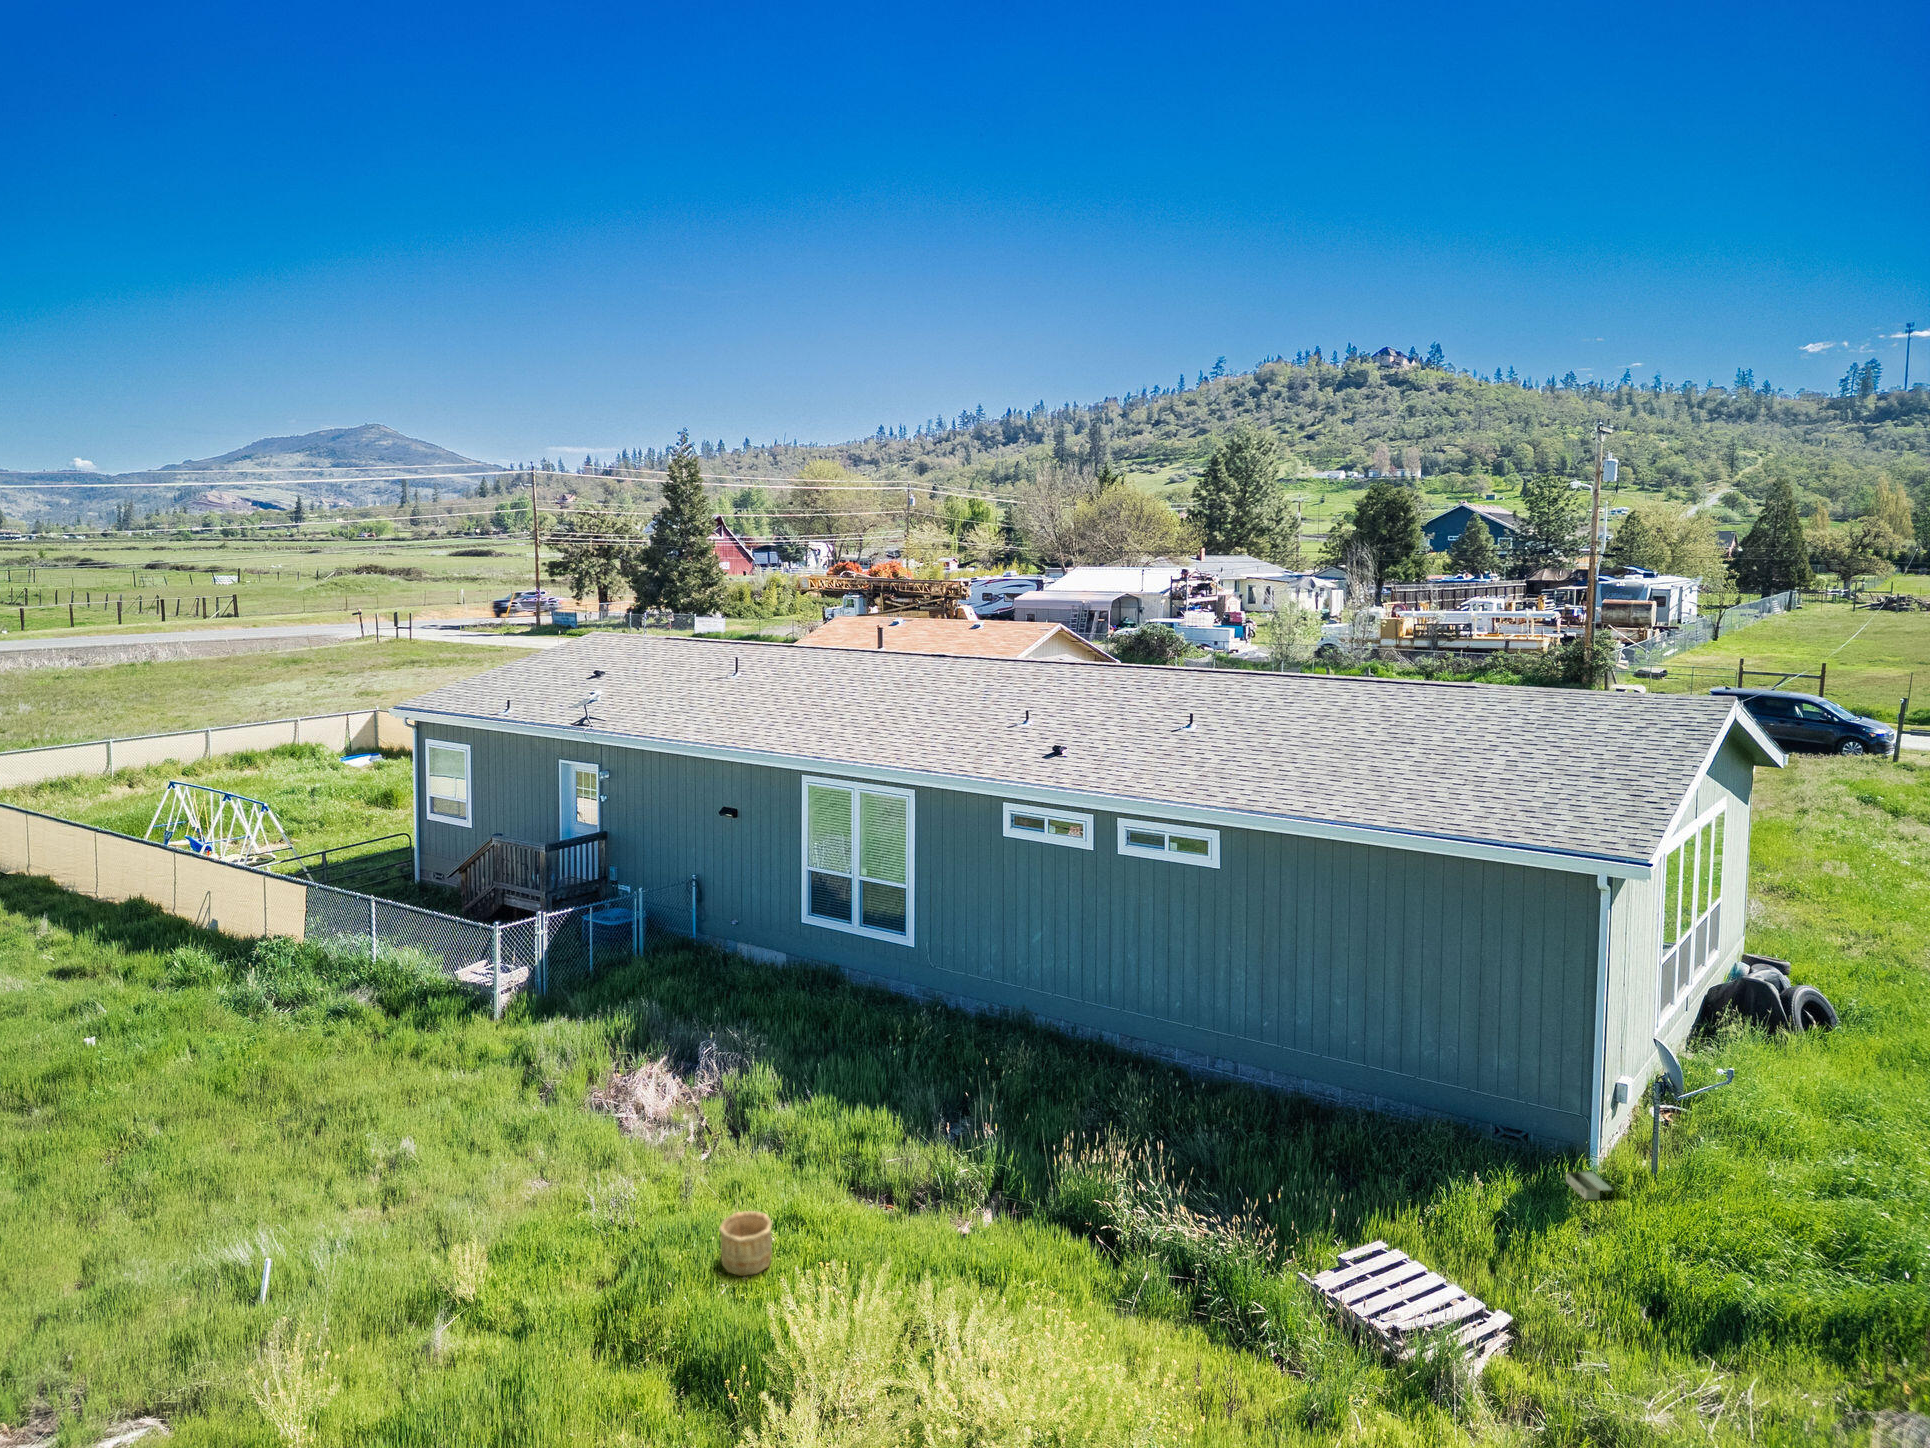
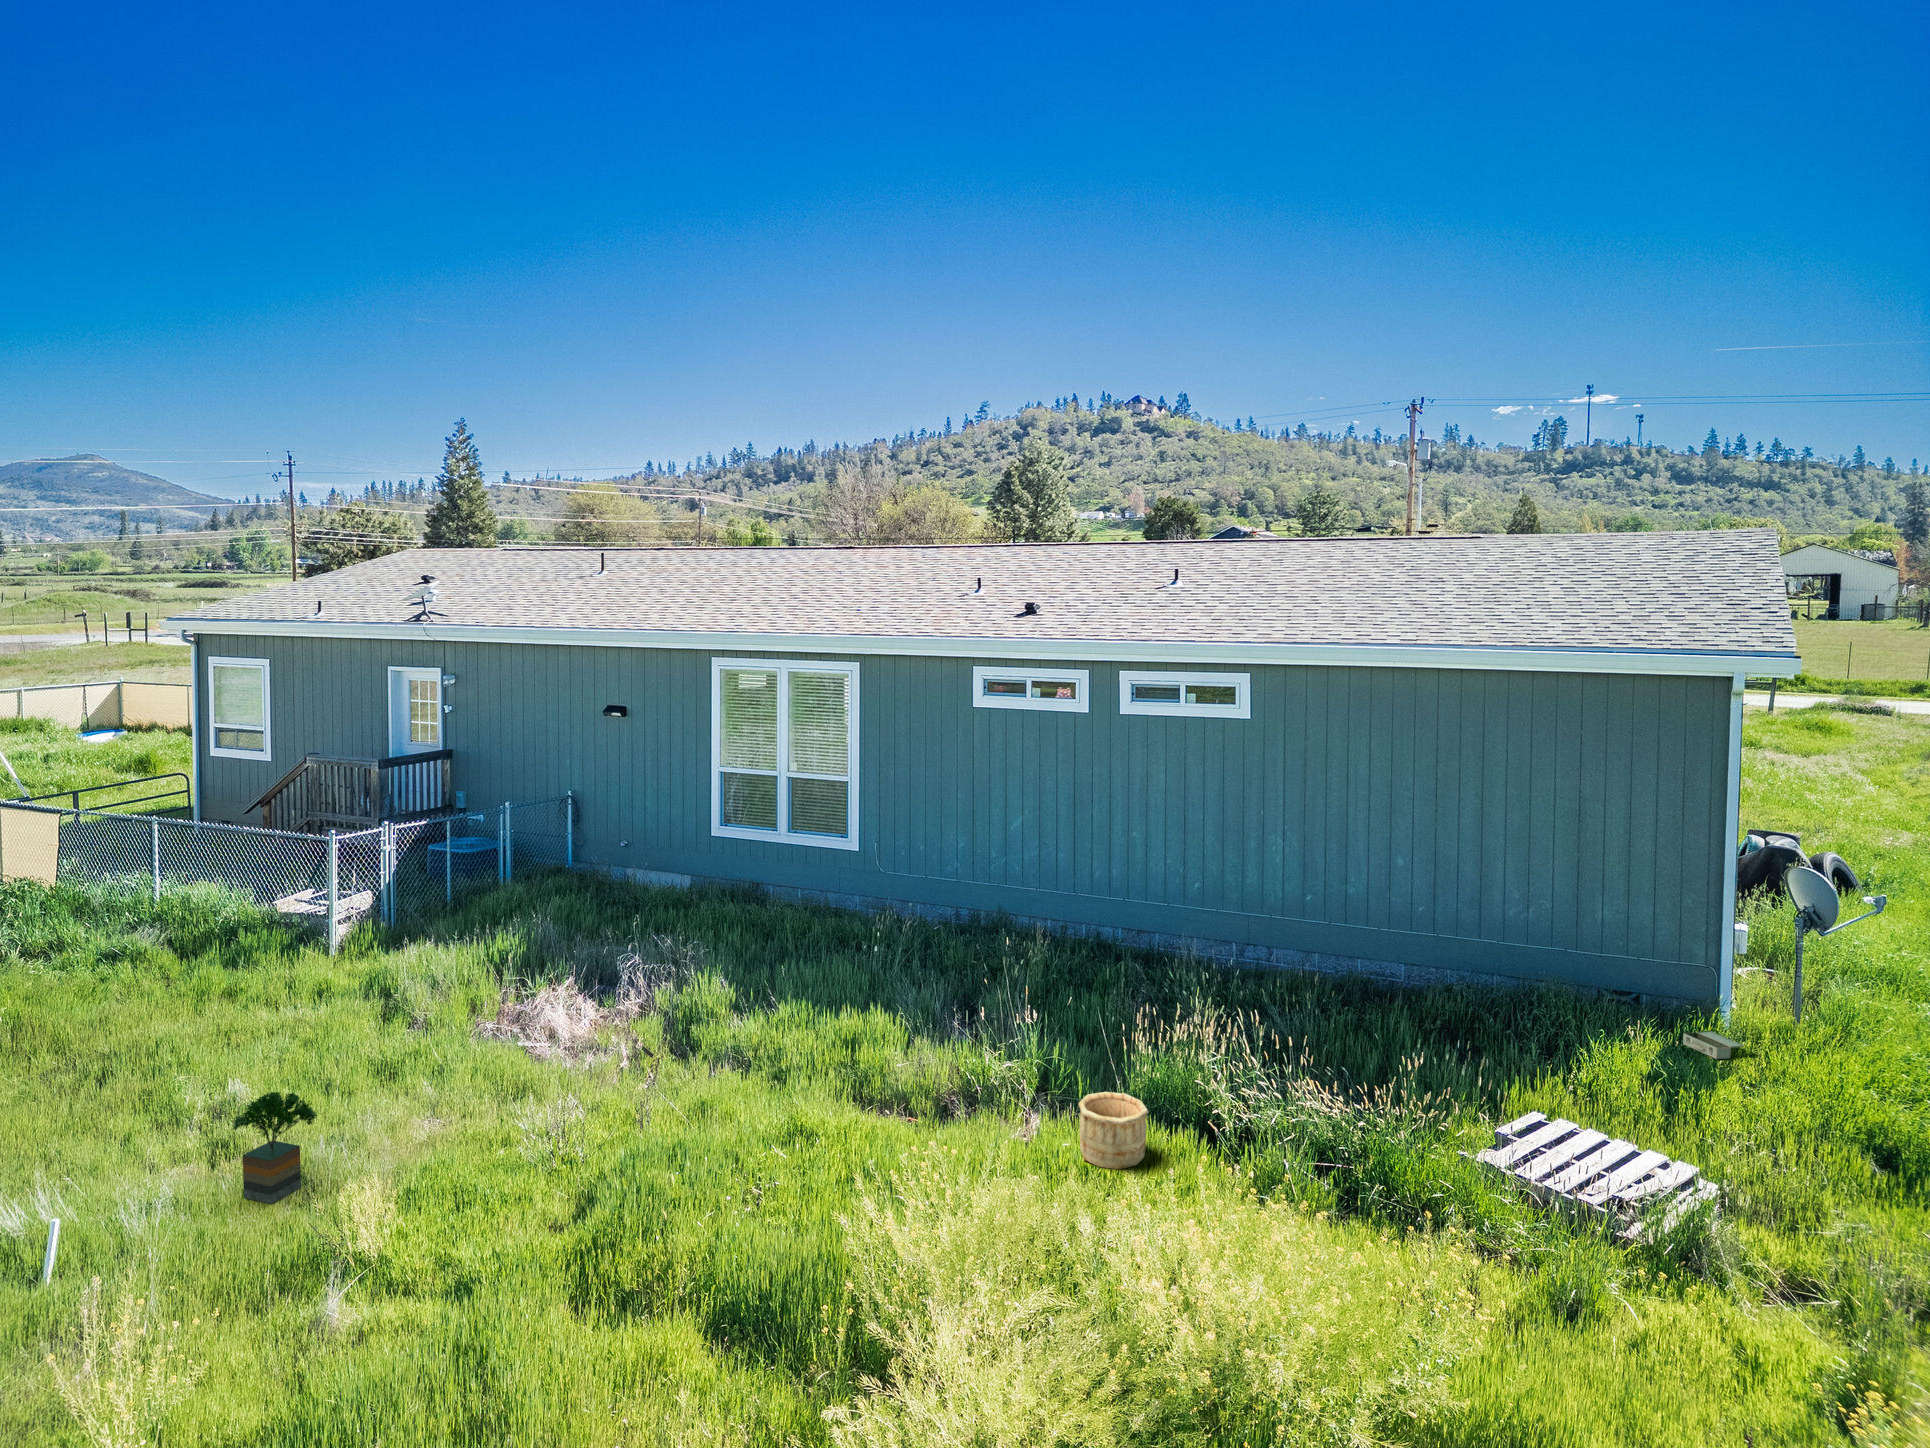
potted tree: none [389,1165,448,1248] -> present [232,1092,317,1204]
wooden bucket: present [719,1211,772,1276] -> present [1079,1092,1148,1169]

